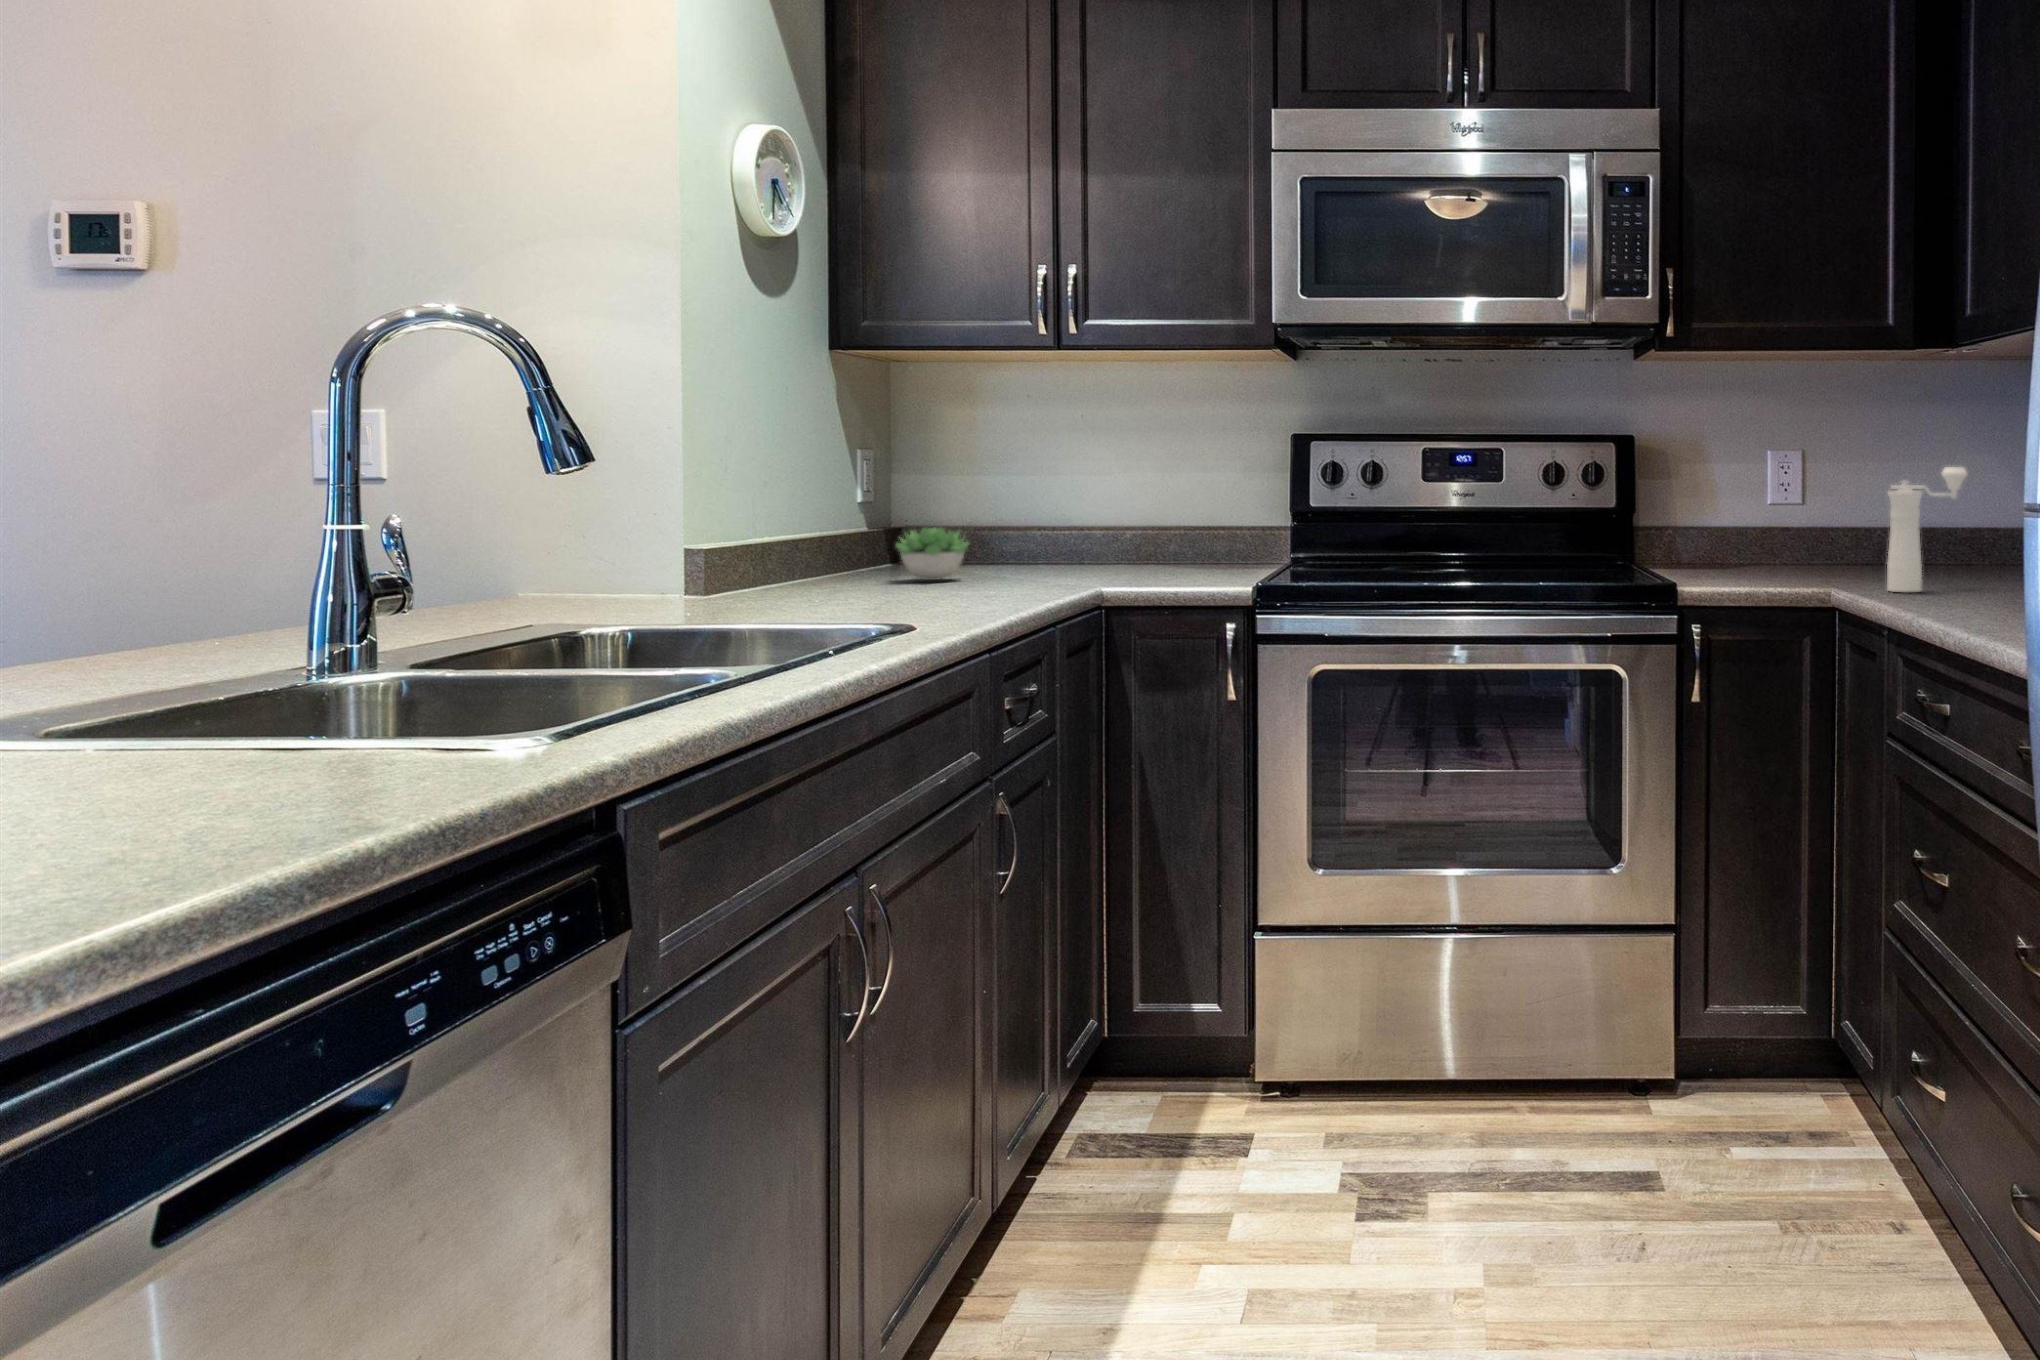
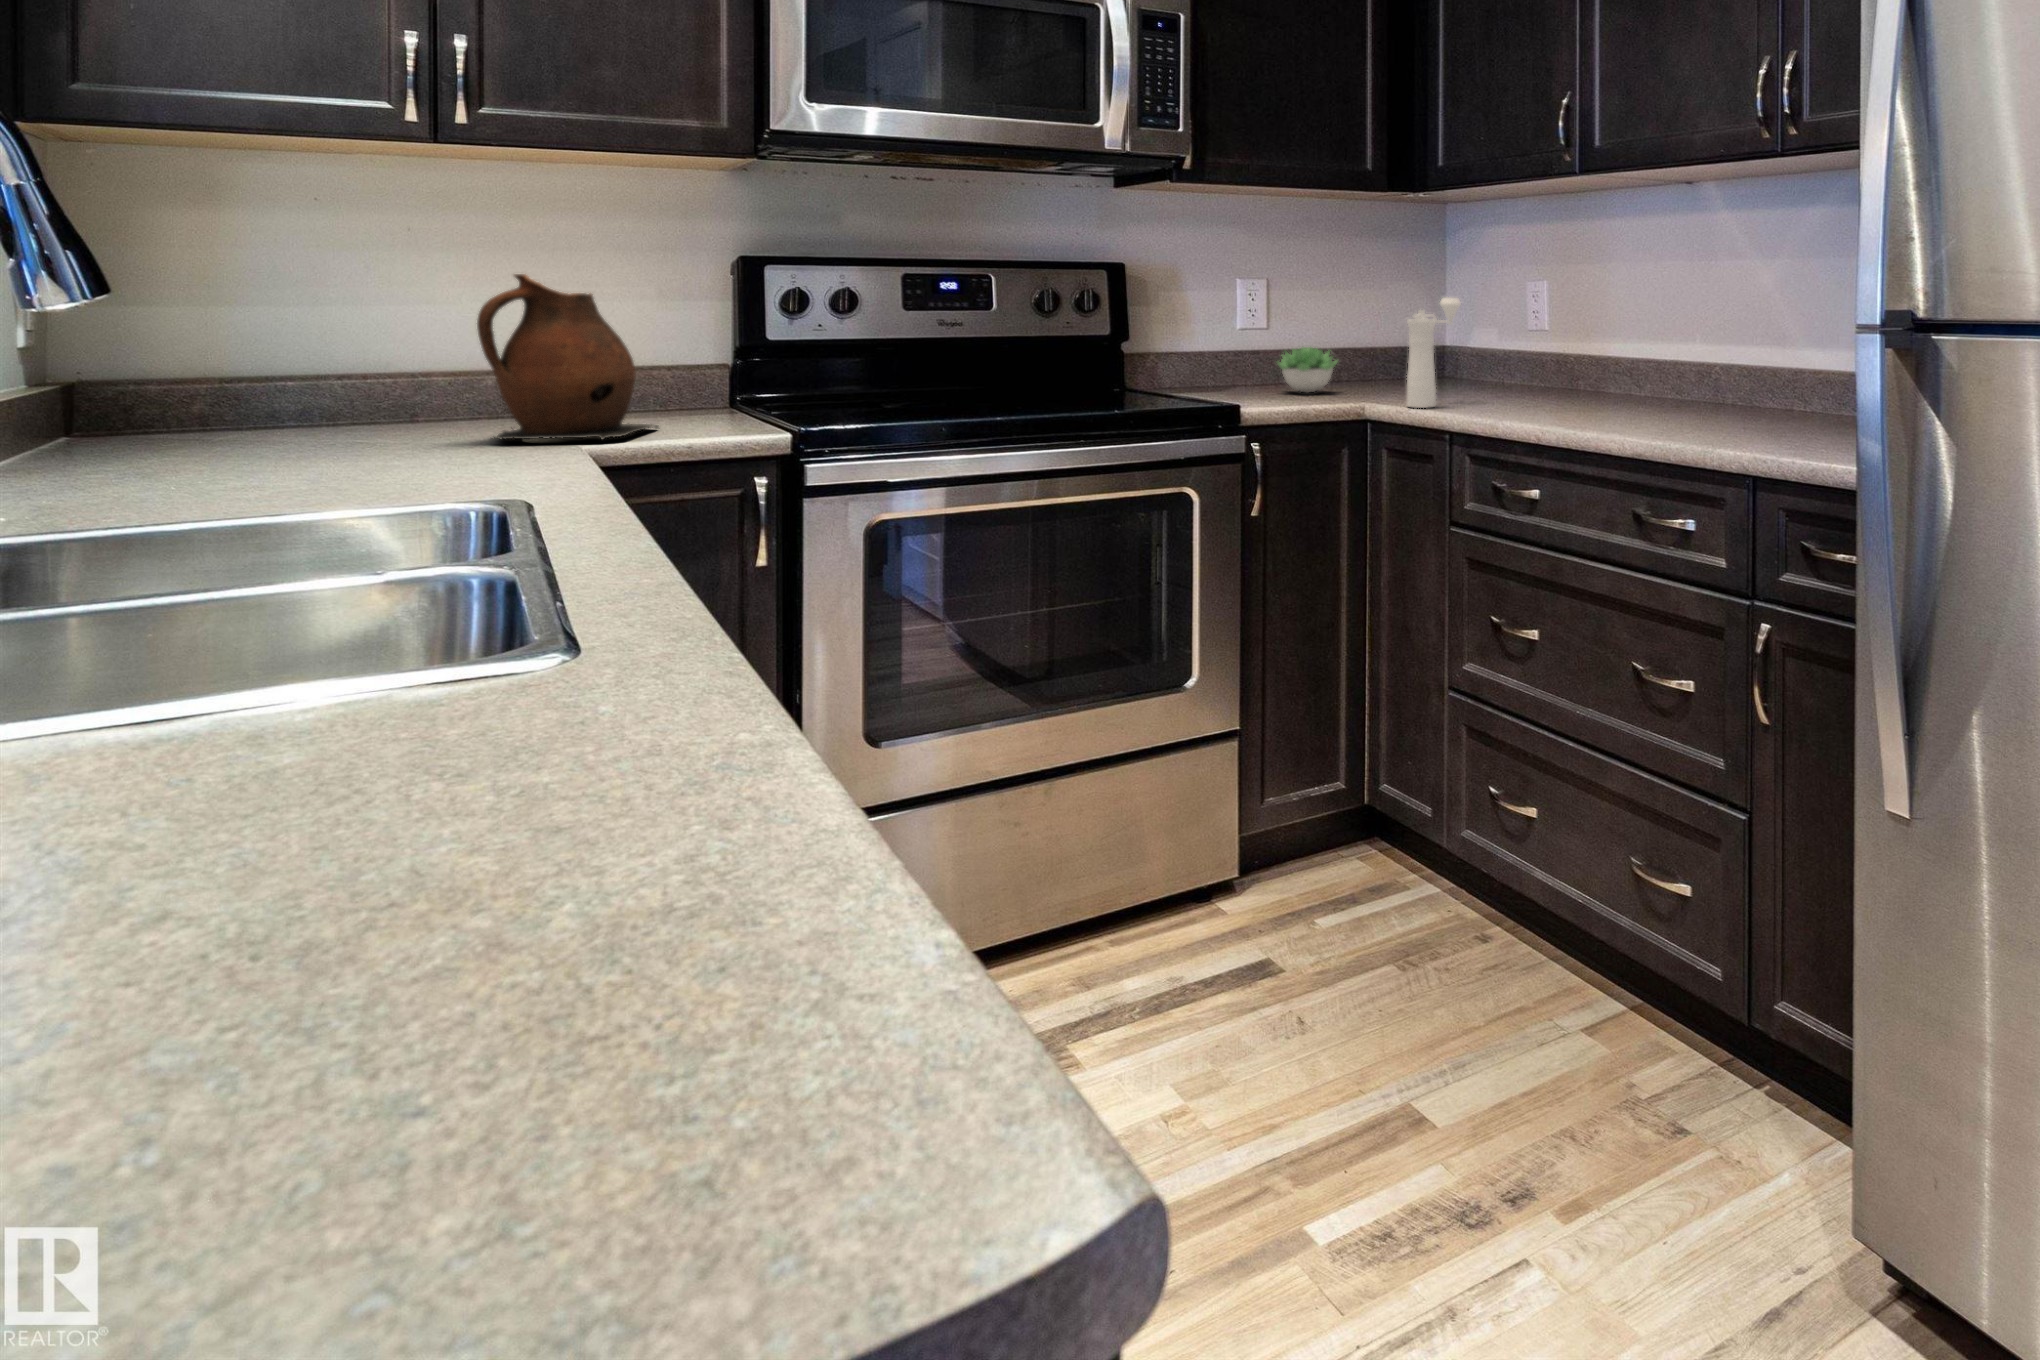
ceramic pitcher: none [1075,451,1205,584] -> present [477,274,658,440]
succulent plant: present [896,528,969,580] -> present [1278,347,1337,393]

